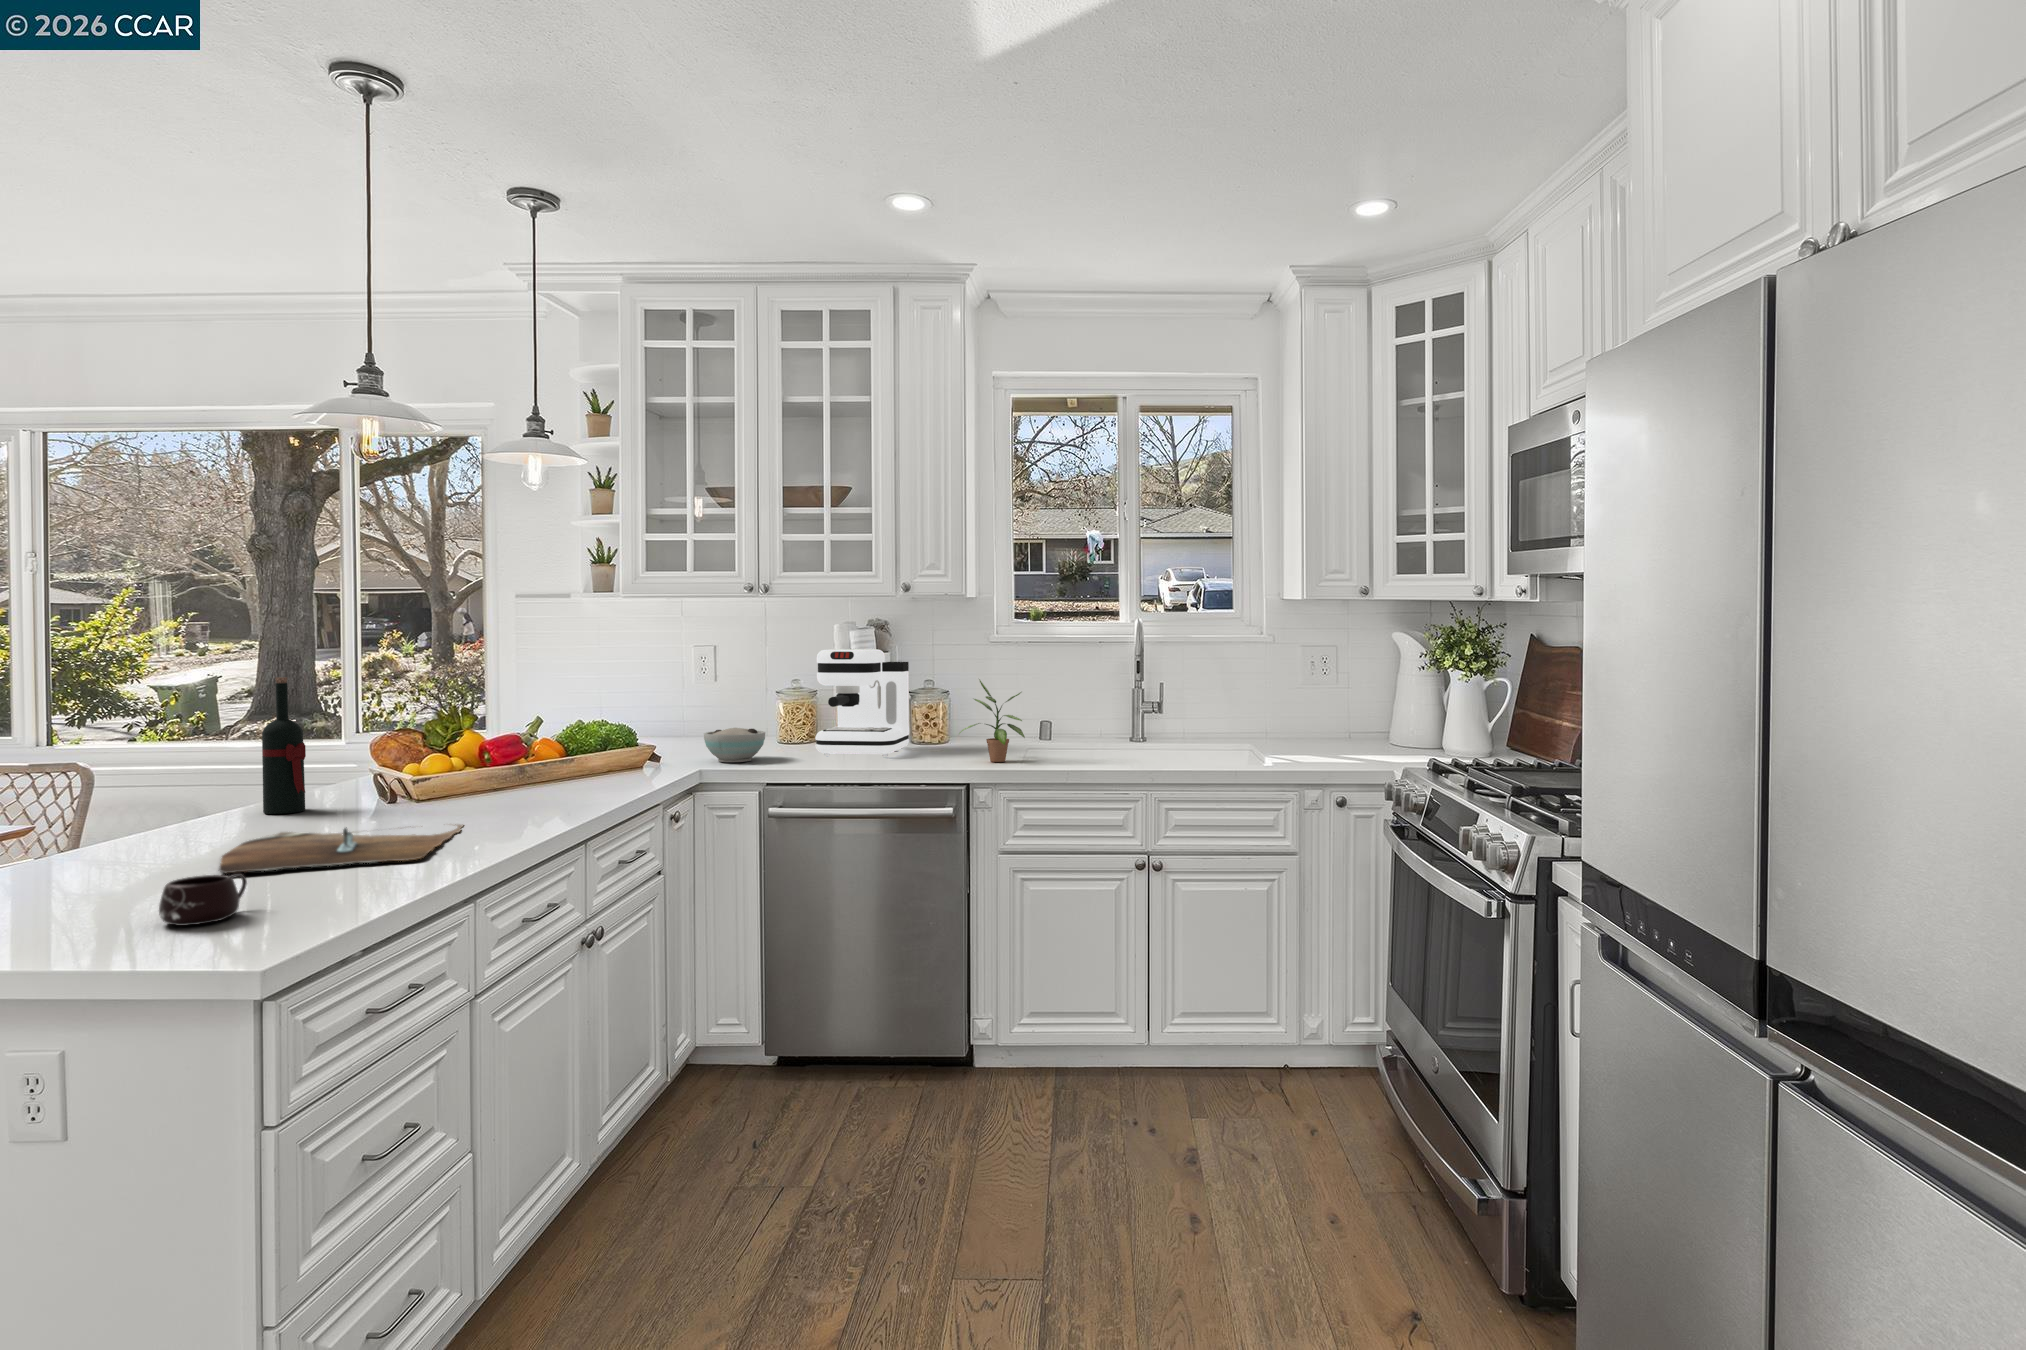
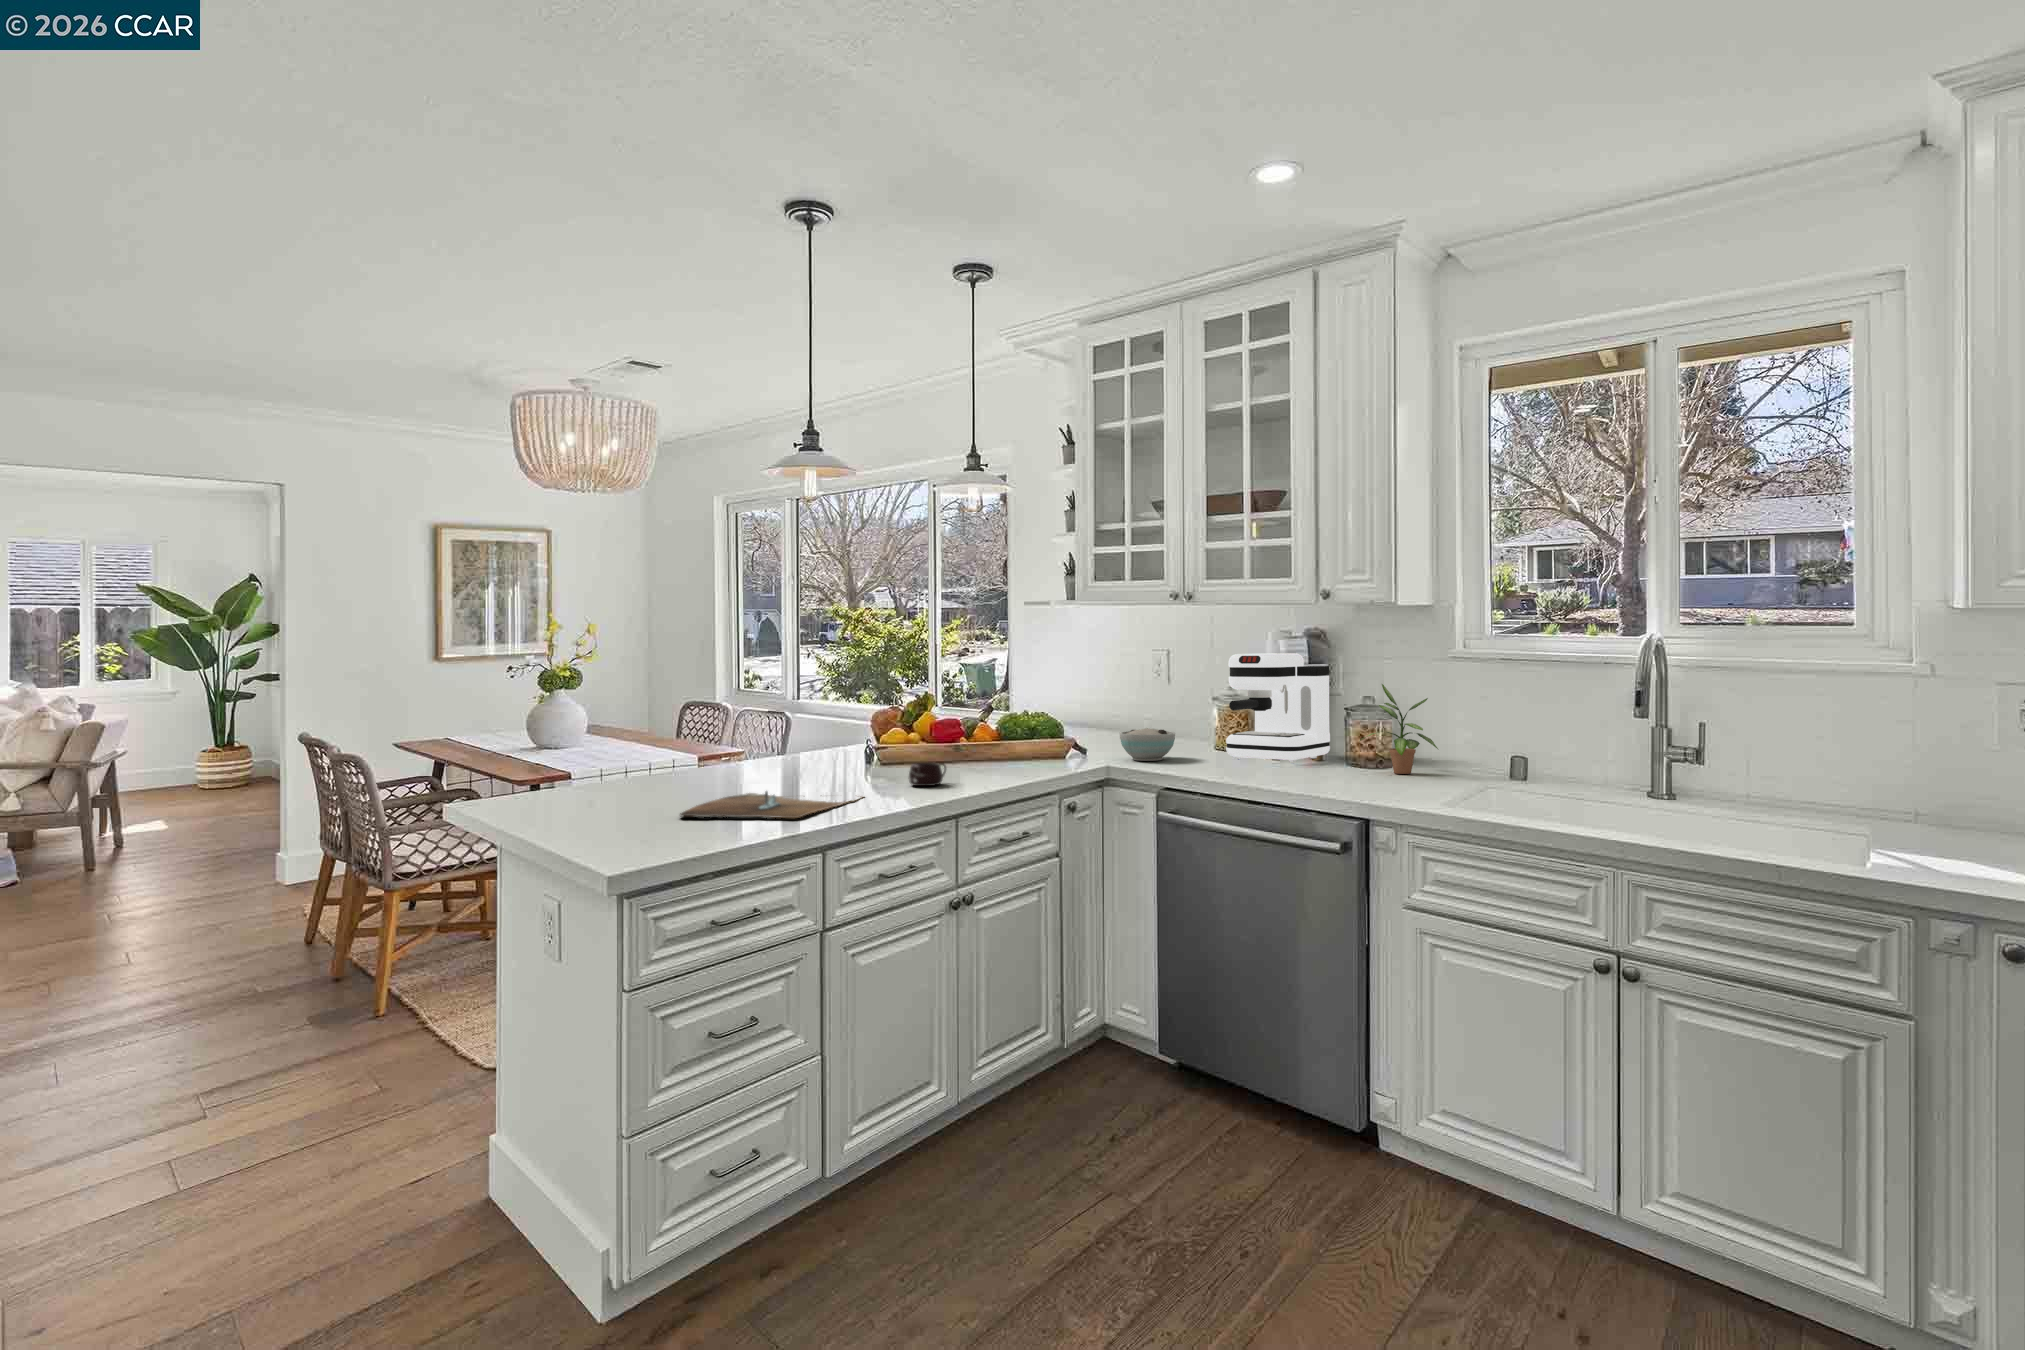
wine bottle: present [262,677,306,814] -> none [761,677,789,780]
mug: present [159,873,247,926] -> present [909,763,946,786]

